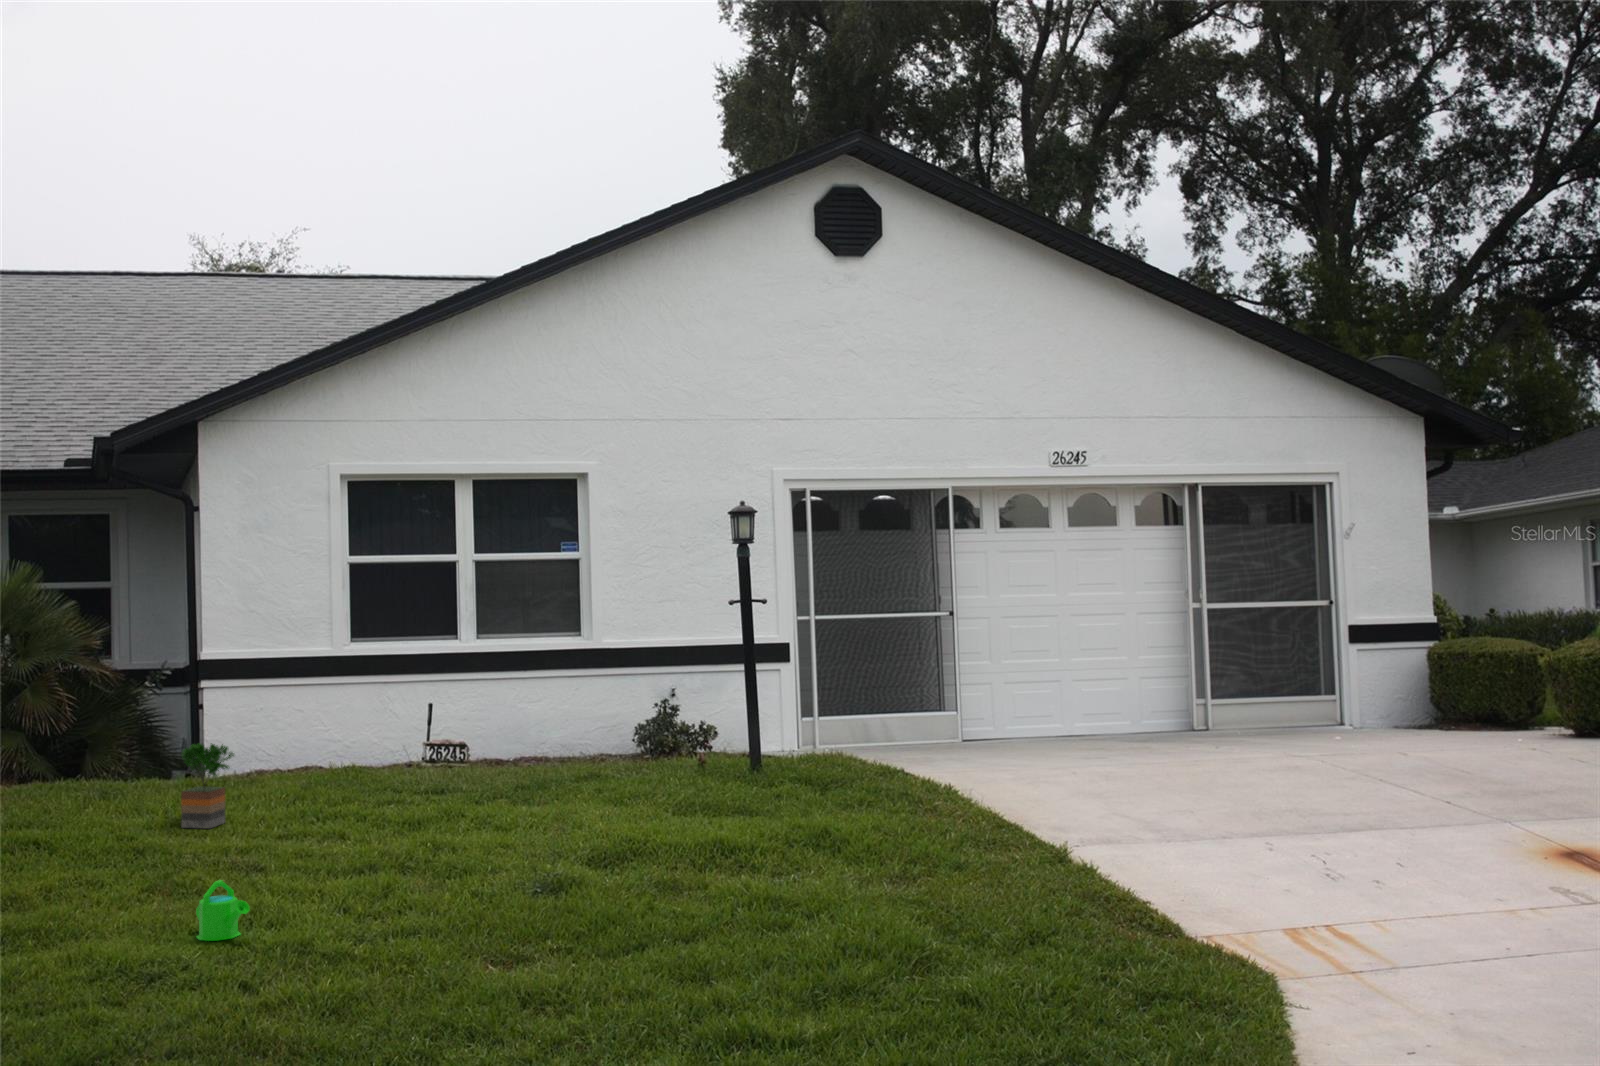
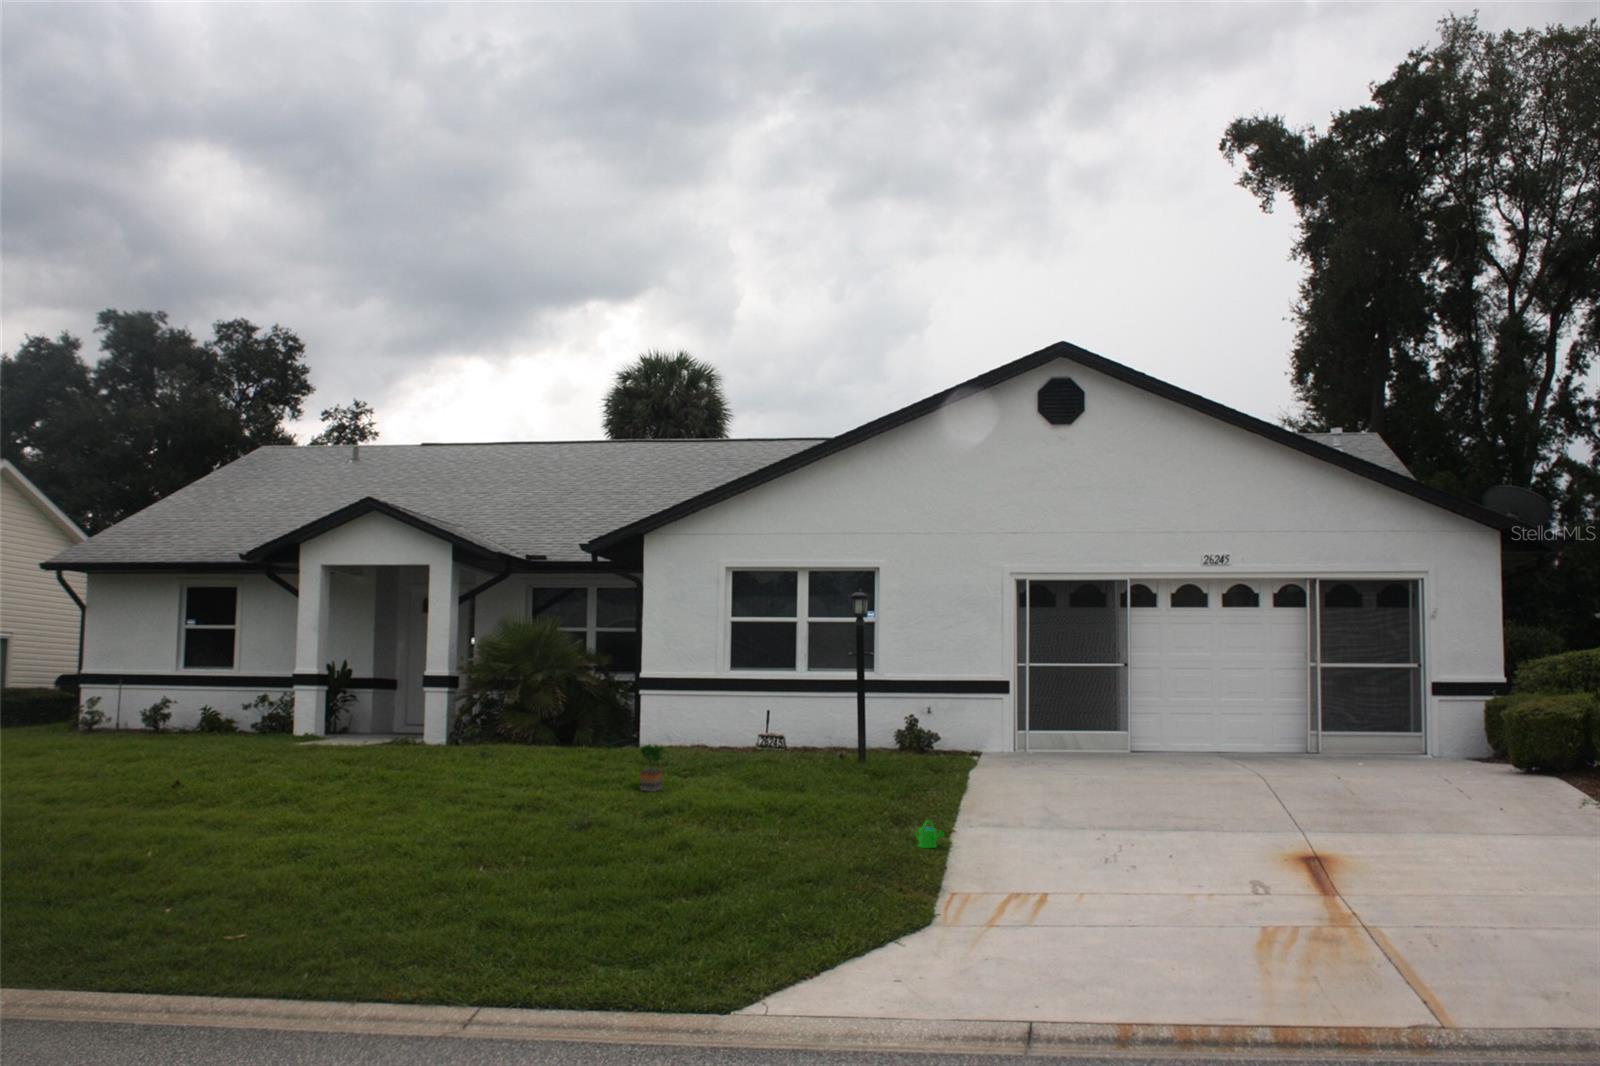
watering can: present [196,880,250,941] -> present [915,820,944,848]

